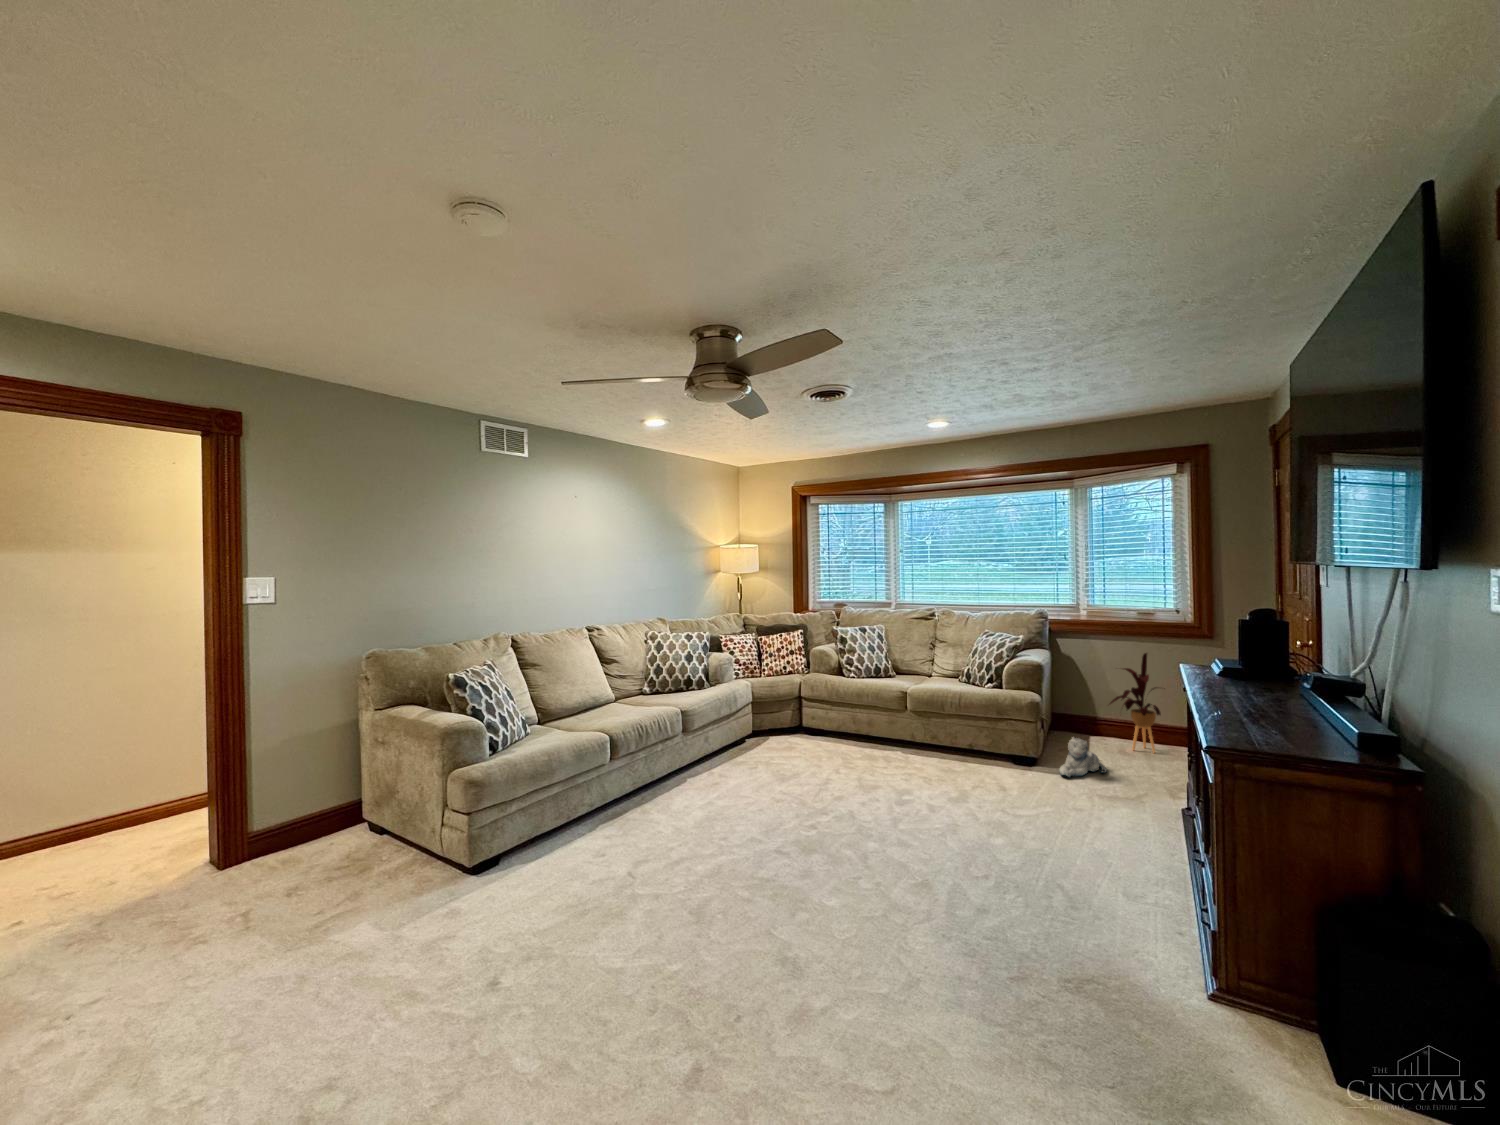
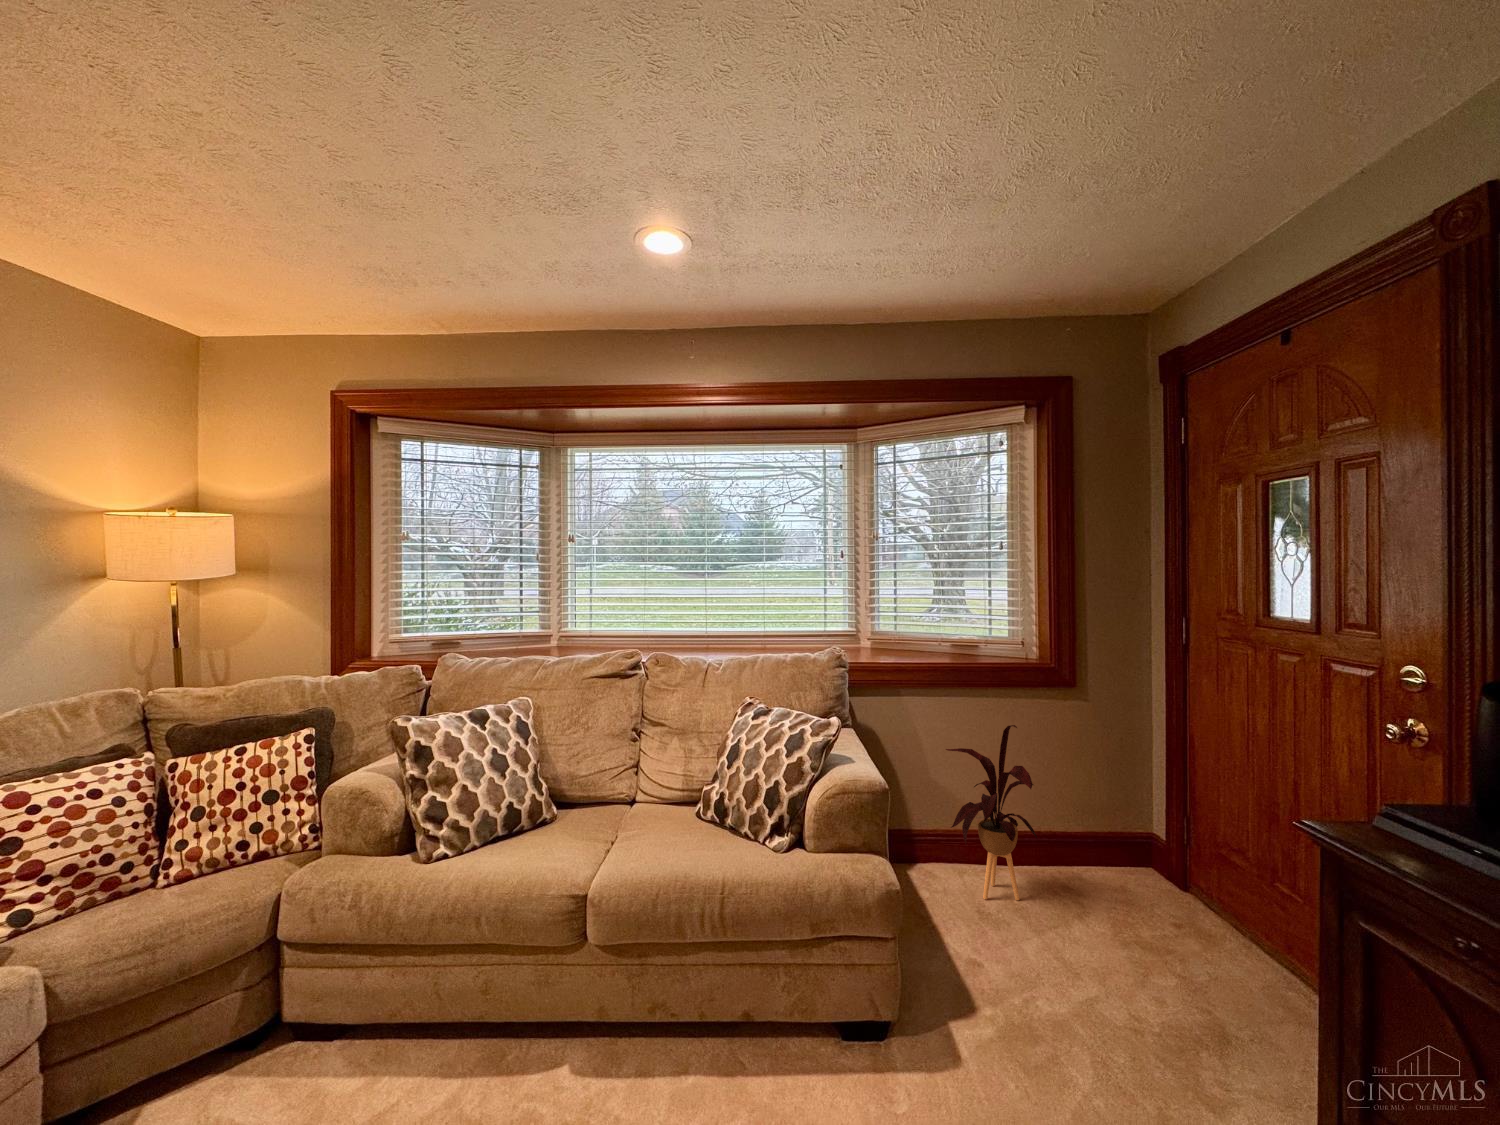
plush toy: present [1060,737,1107,777] -> none [937,948,1016,1069]

